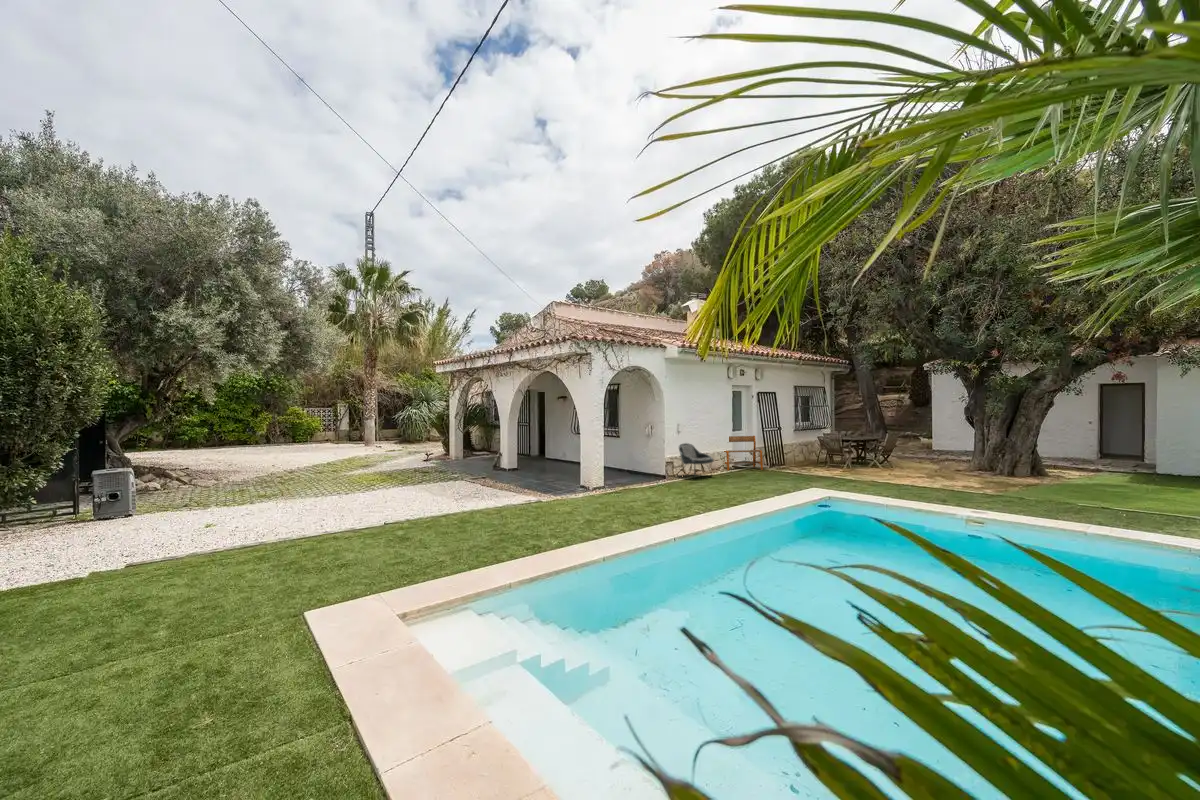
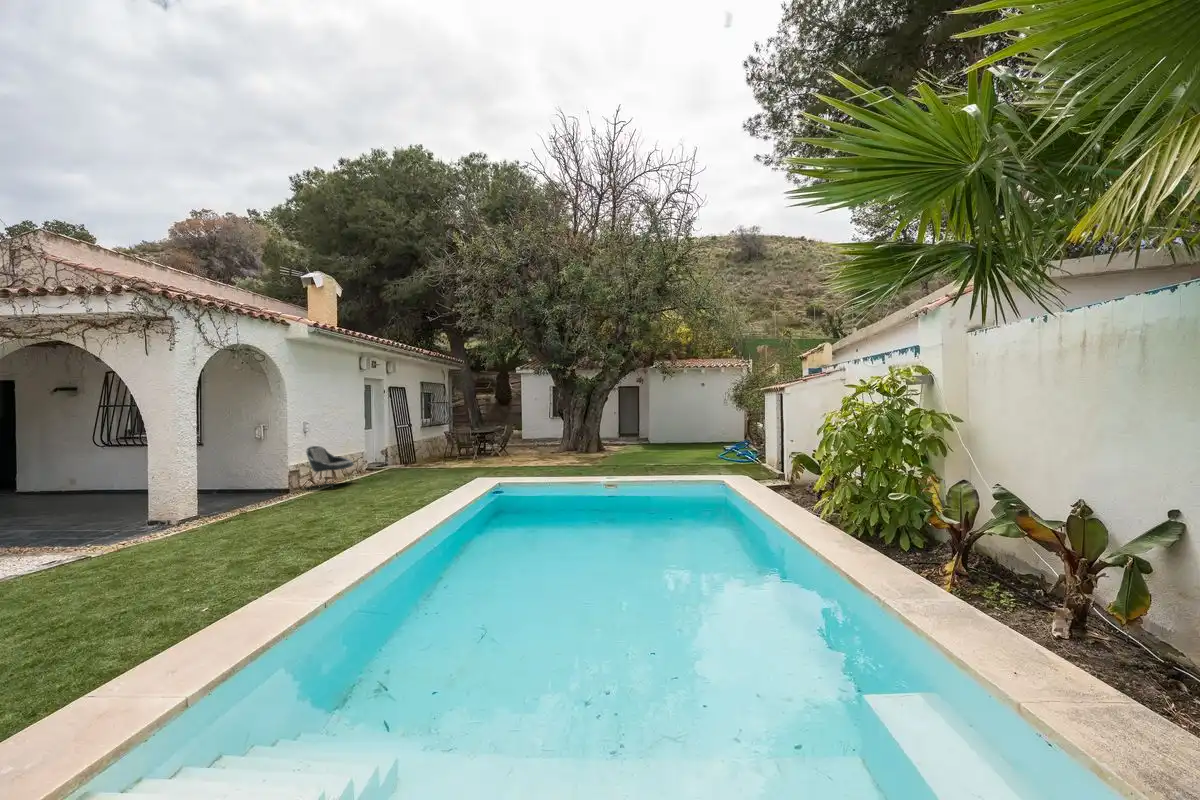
bench: present [724,436,763,470] -> none [353,433,402,474]

